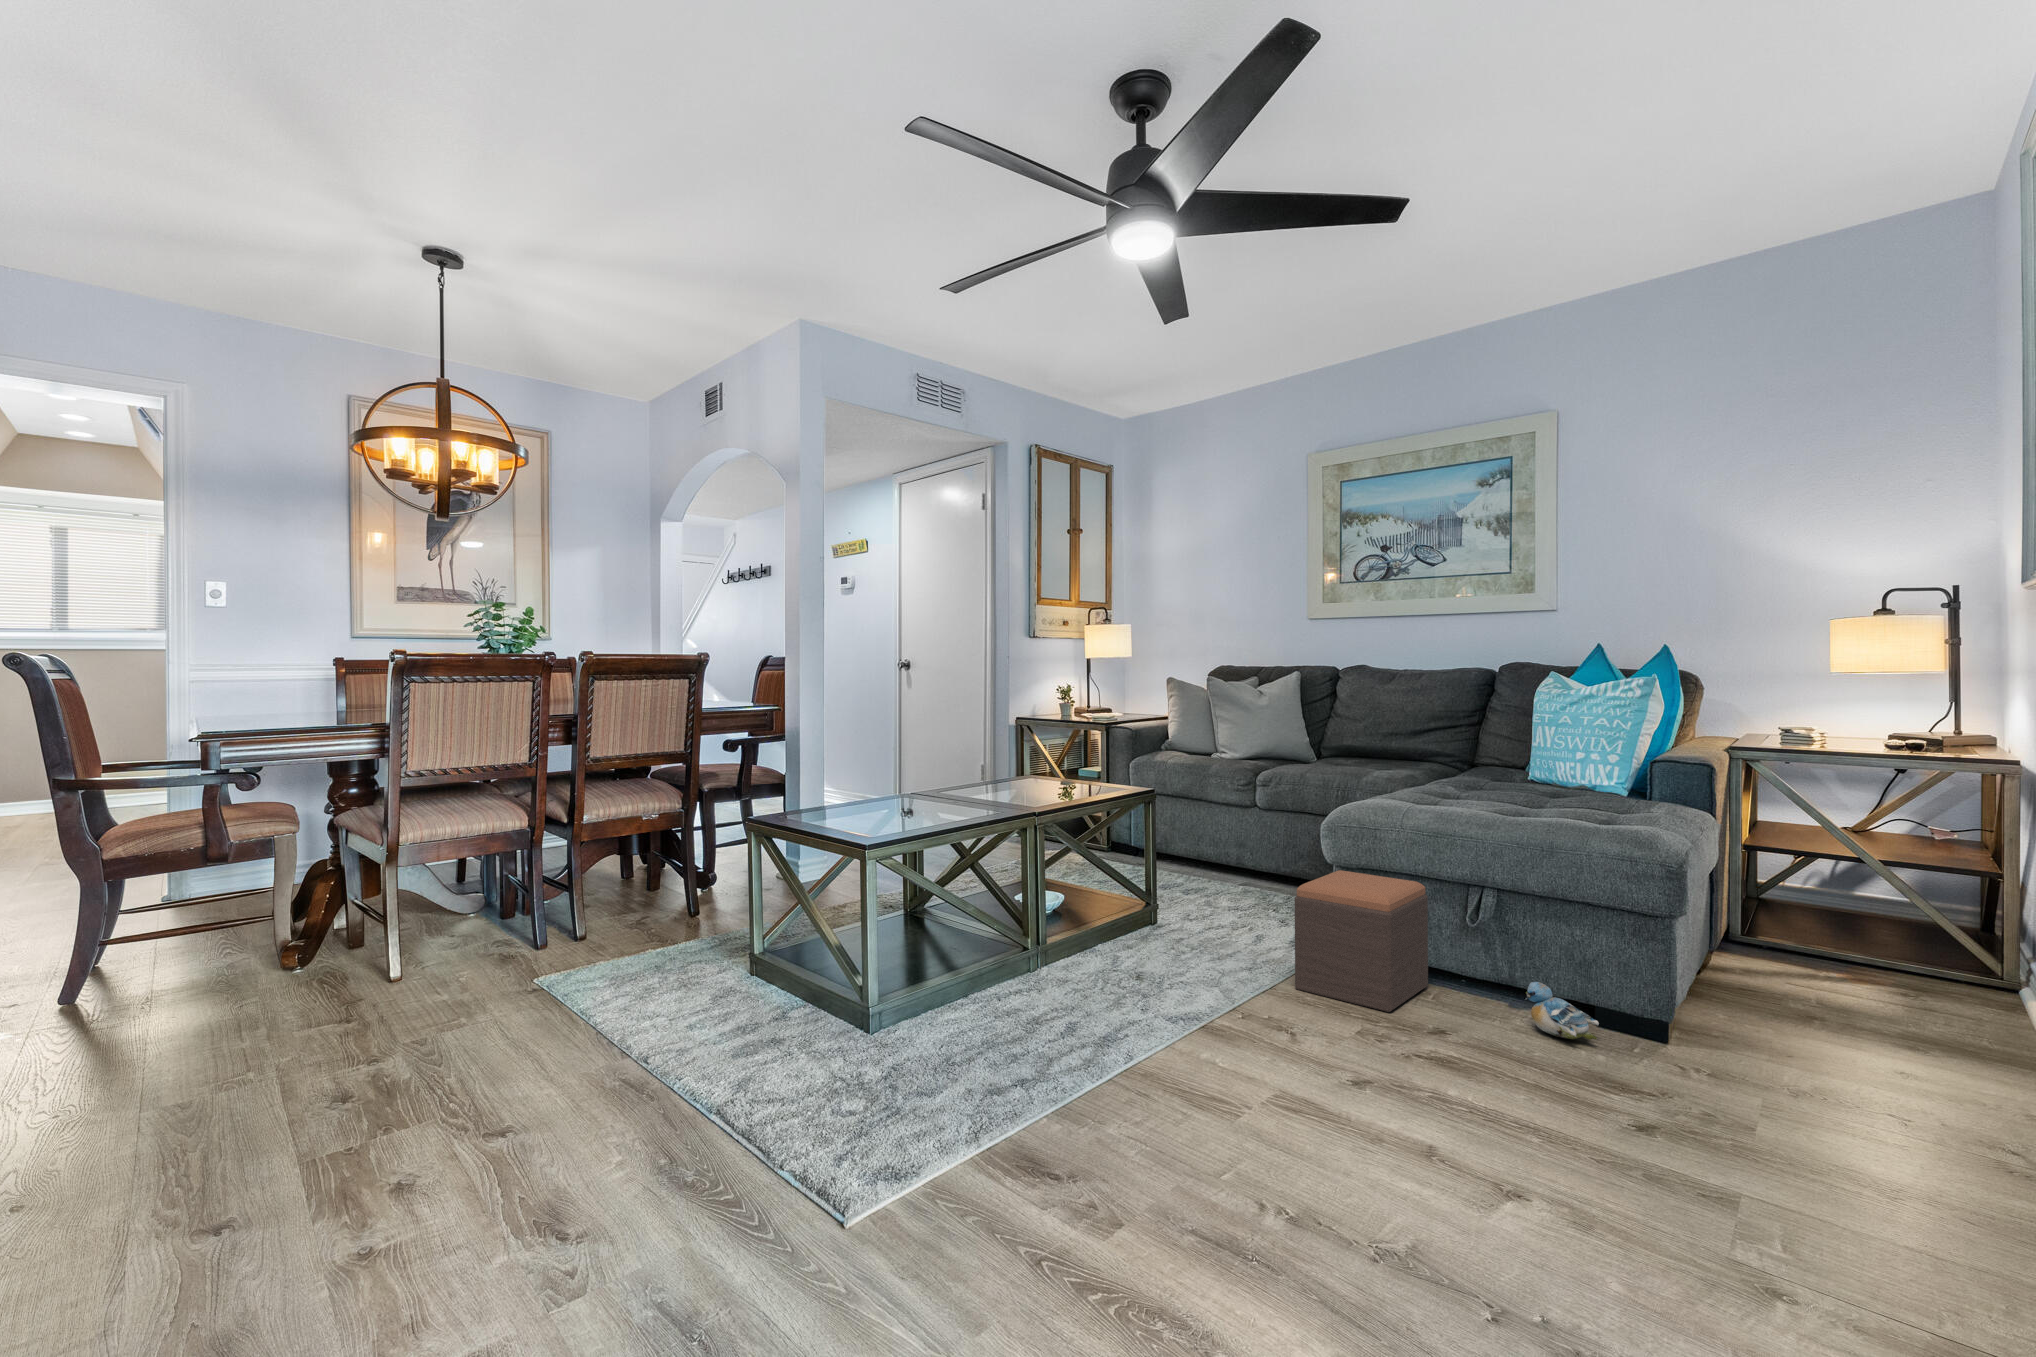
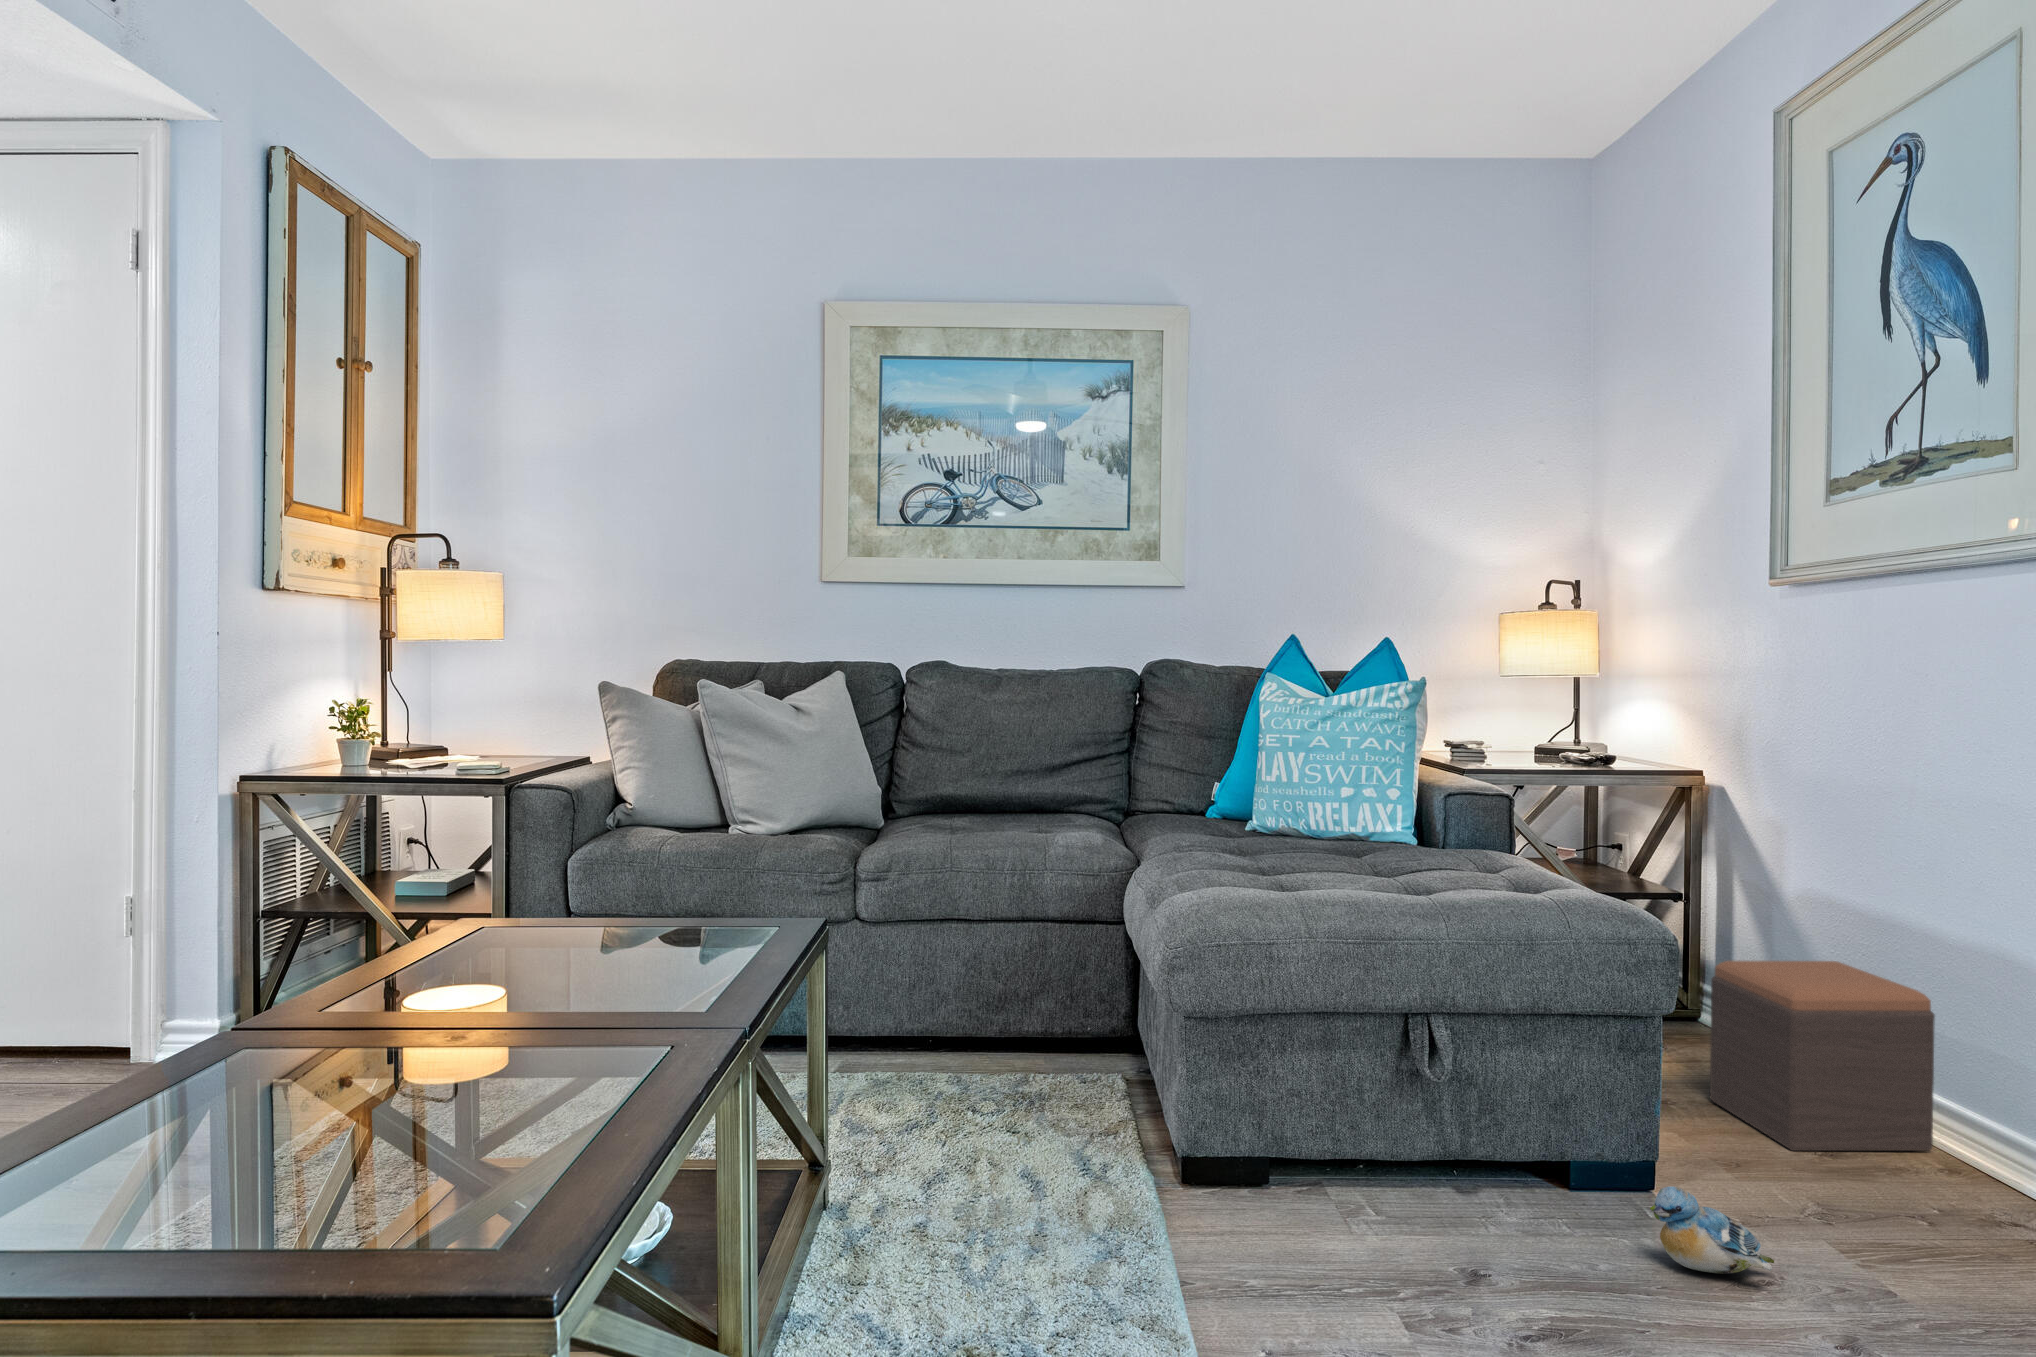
footstool: present [1295,870,1428,1012] -> present [1710,961,1935,1151]

